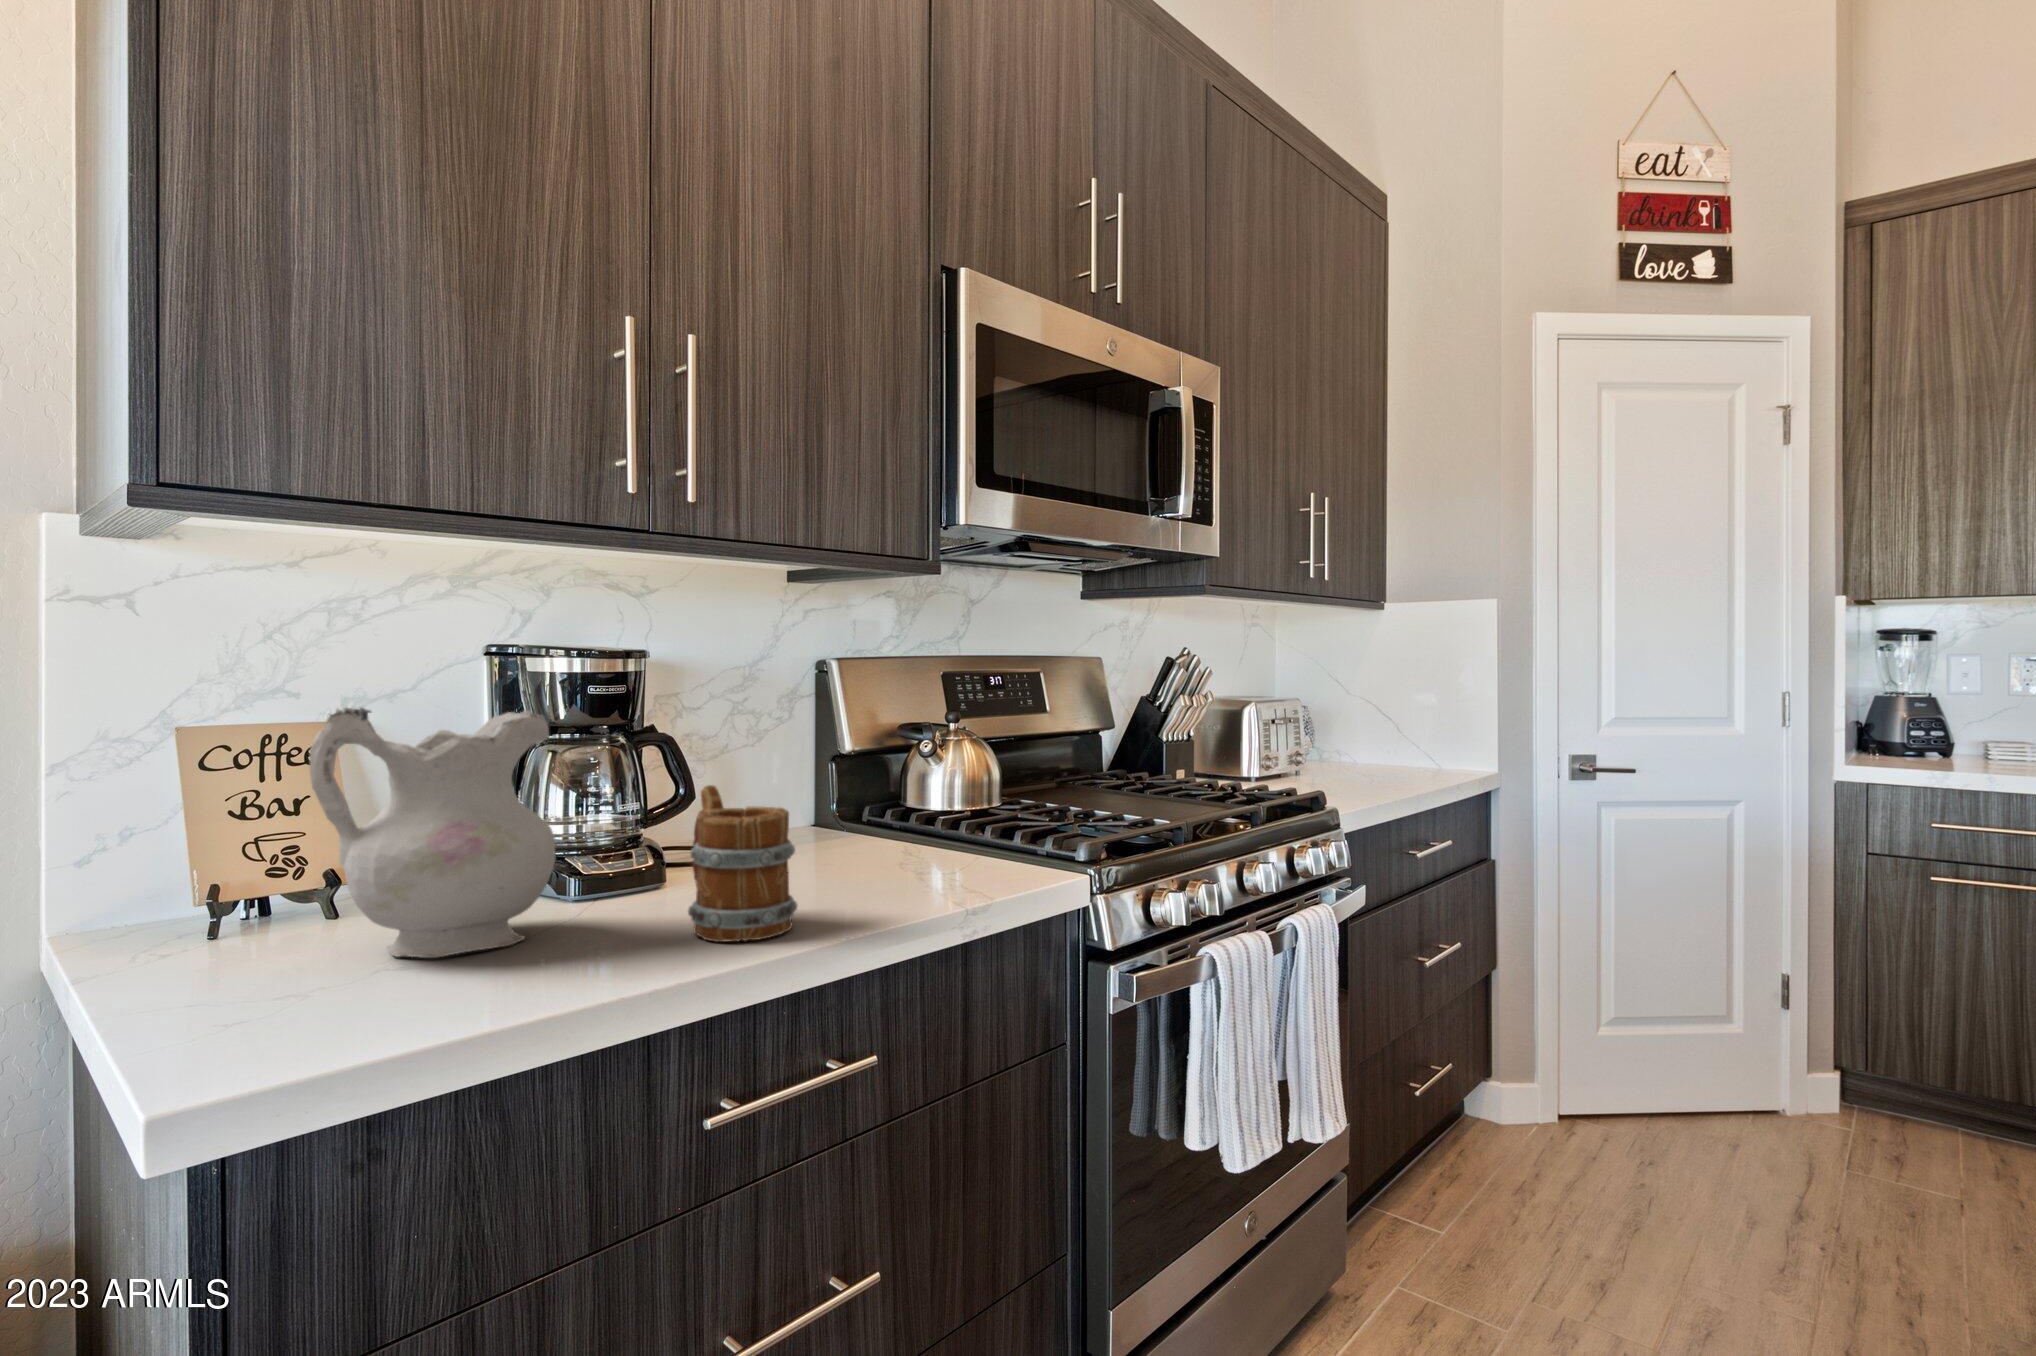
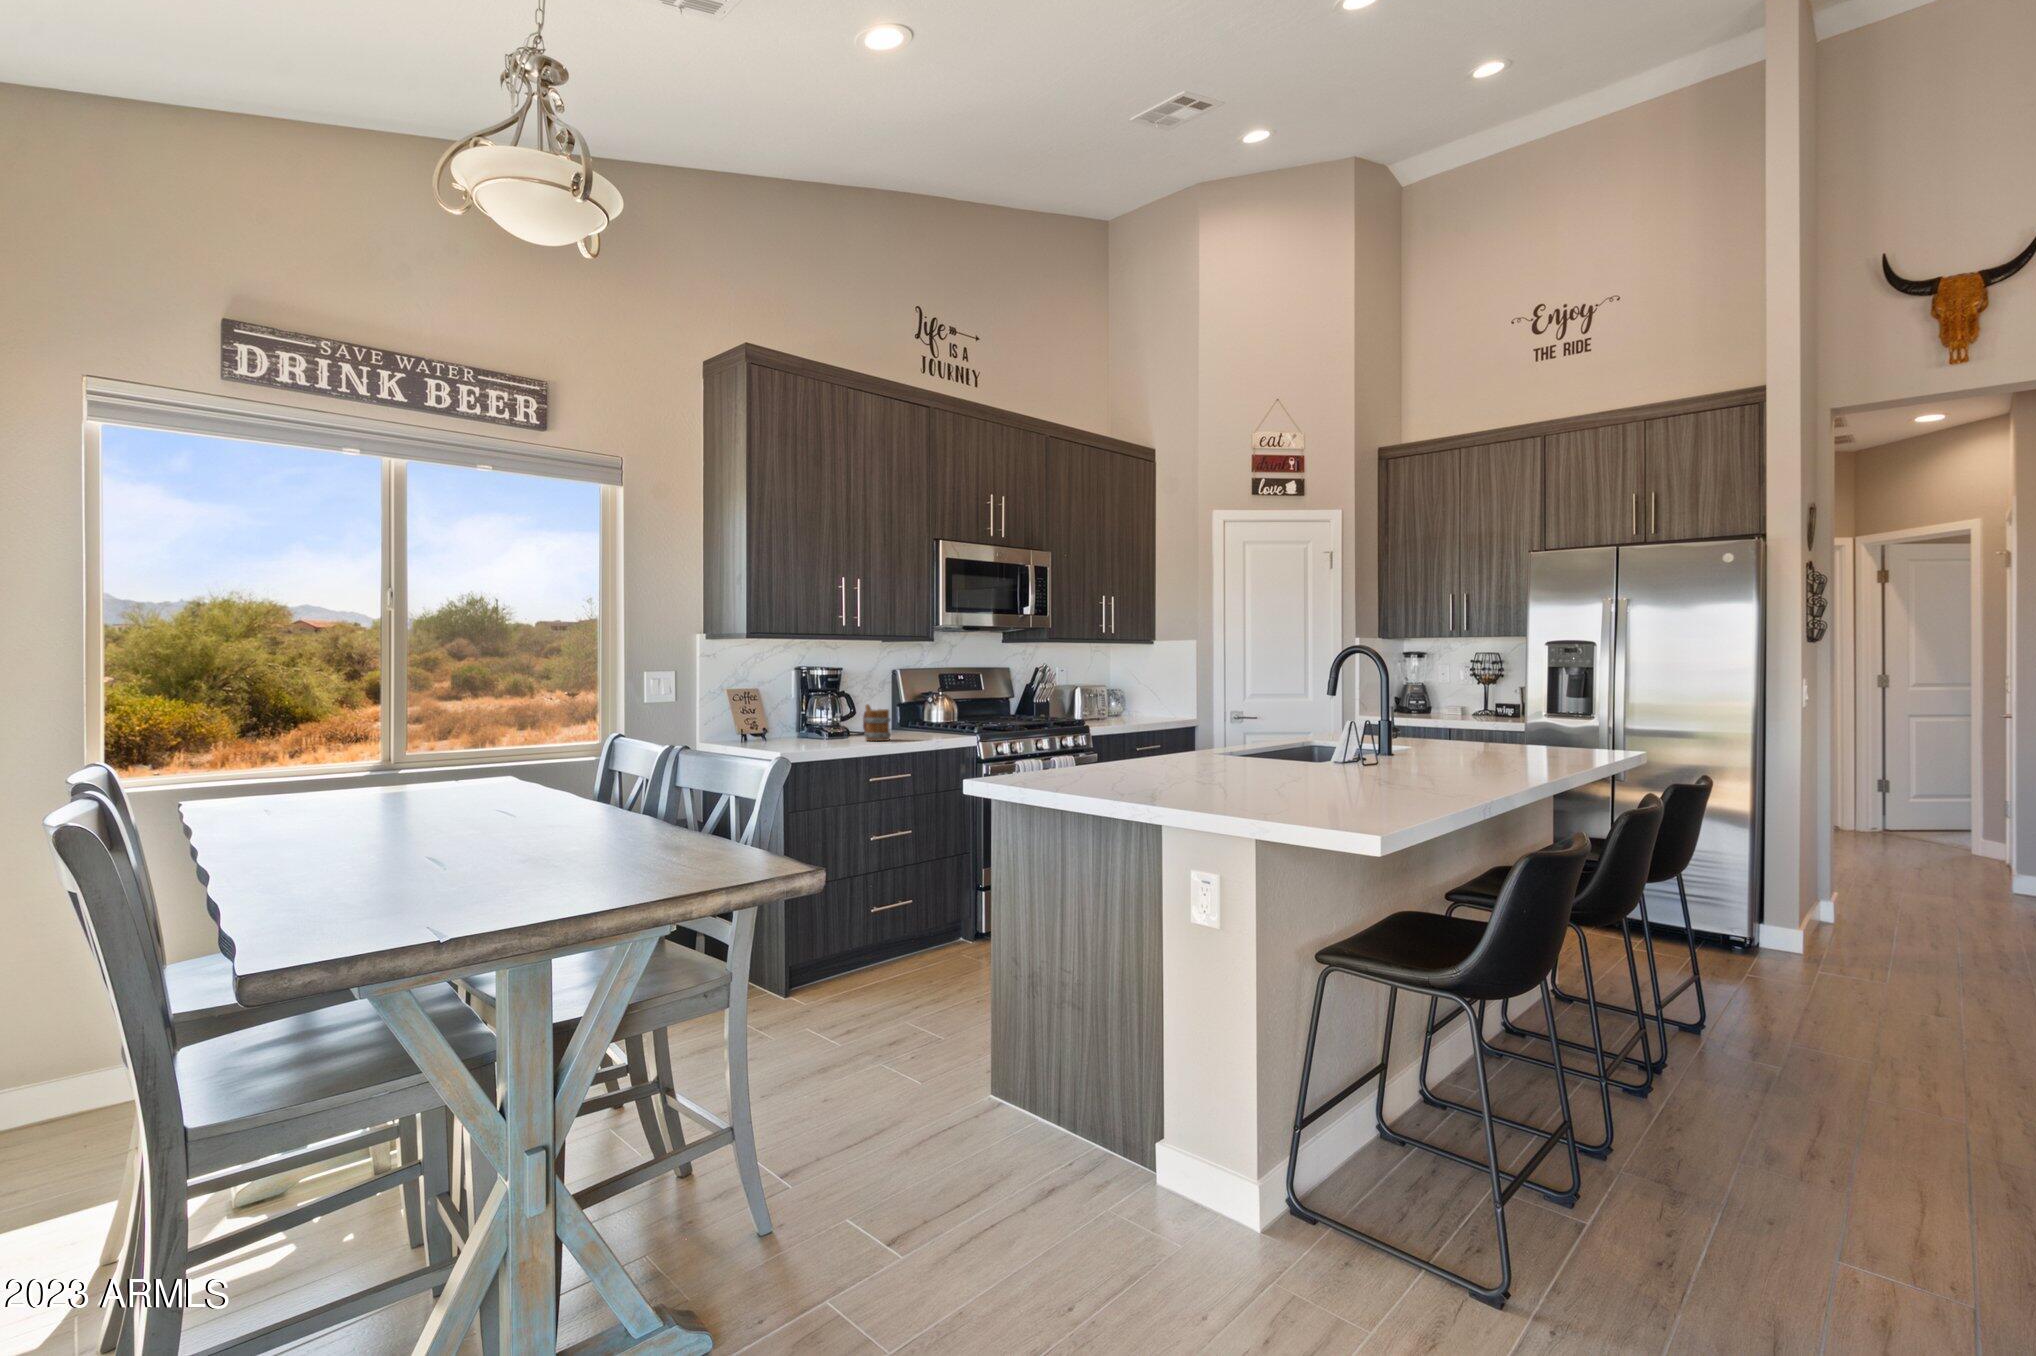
ceramic pitcher: present [310,708,556,958] -> none [777,682,830,743]

